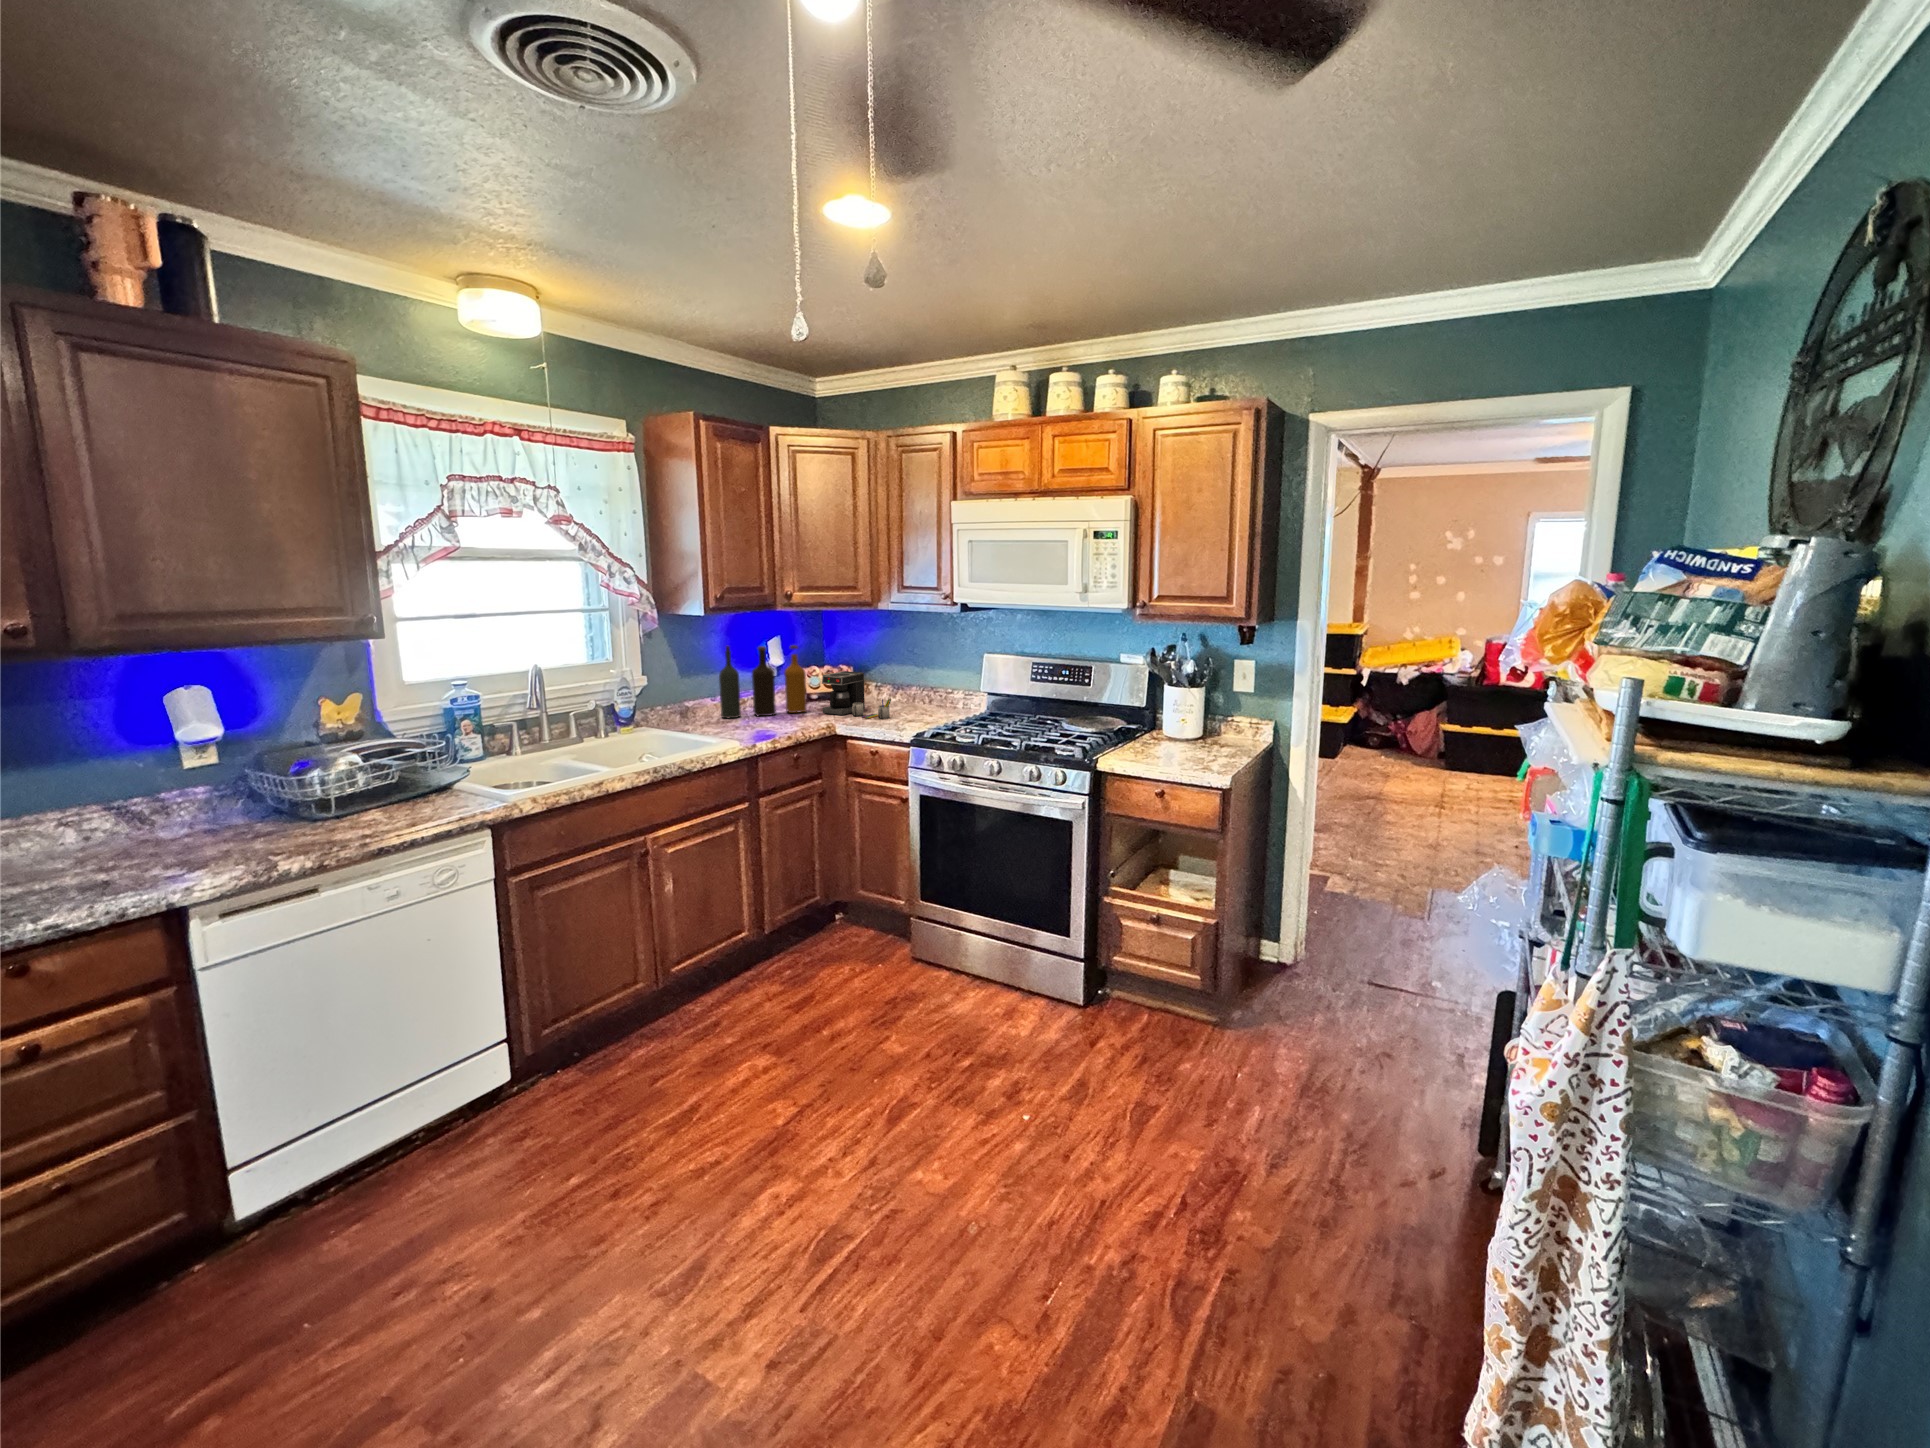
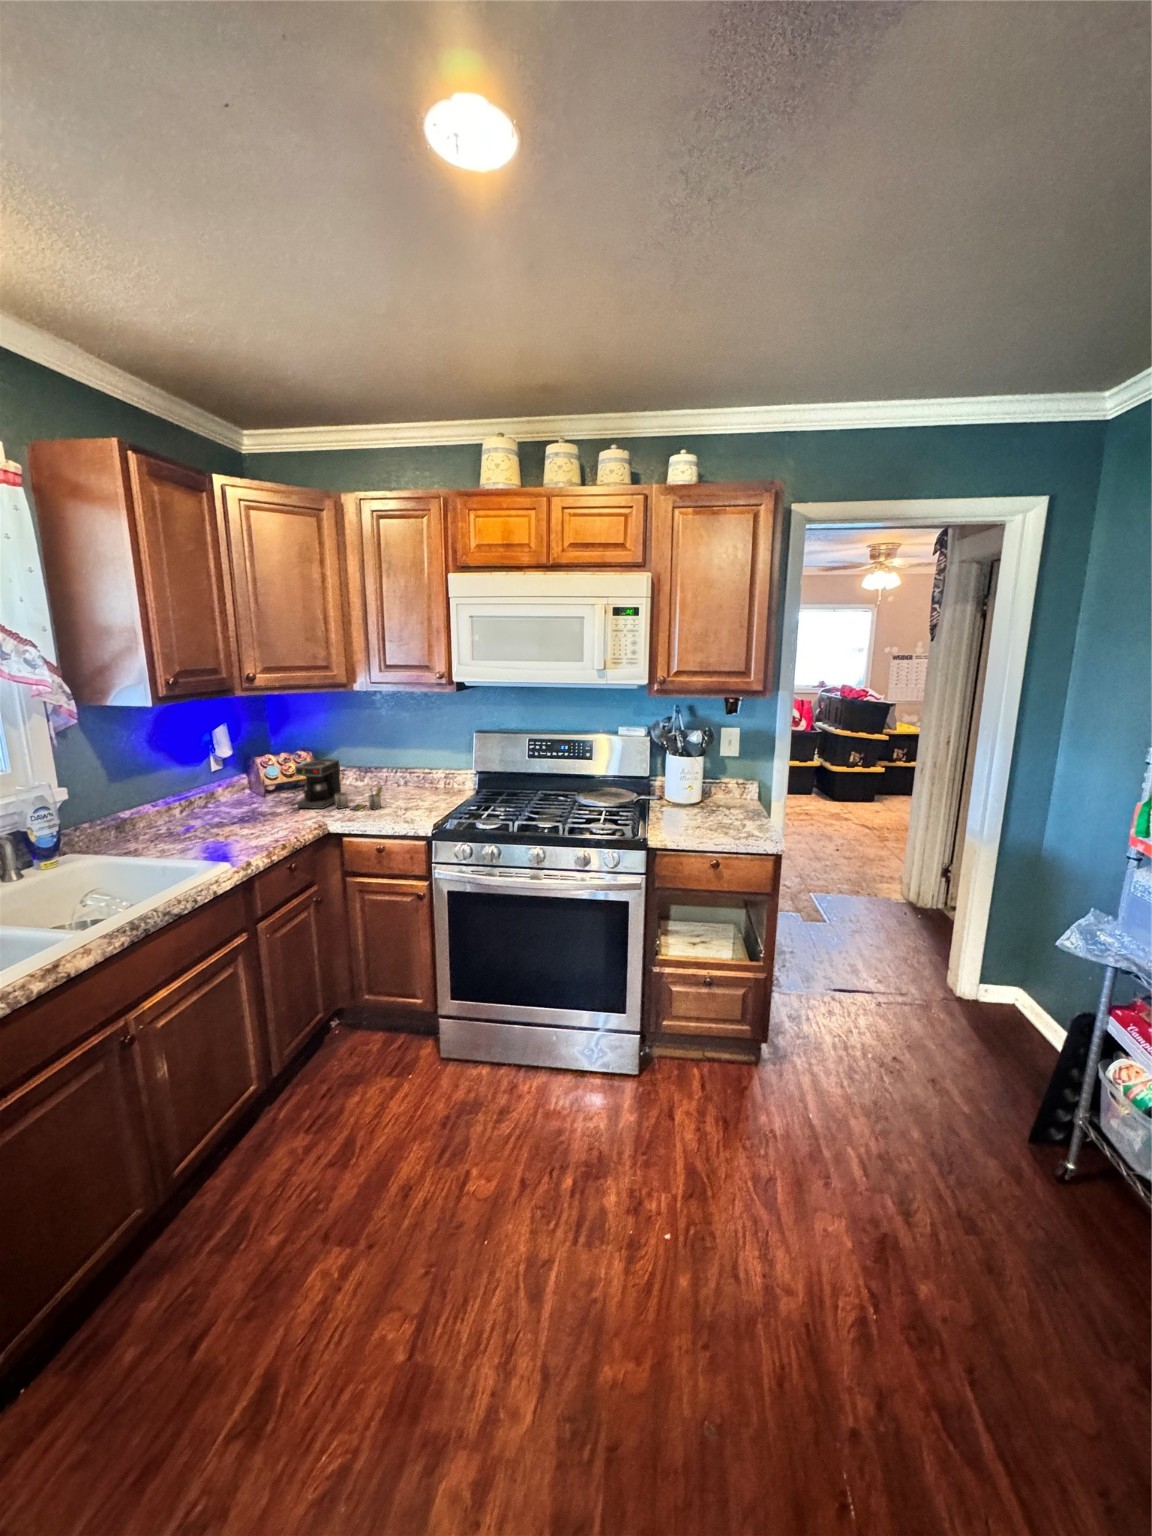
bottle: present [719,645,807,718] -> none [165,734,277,827]

